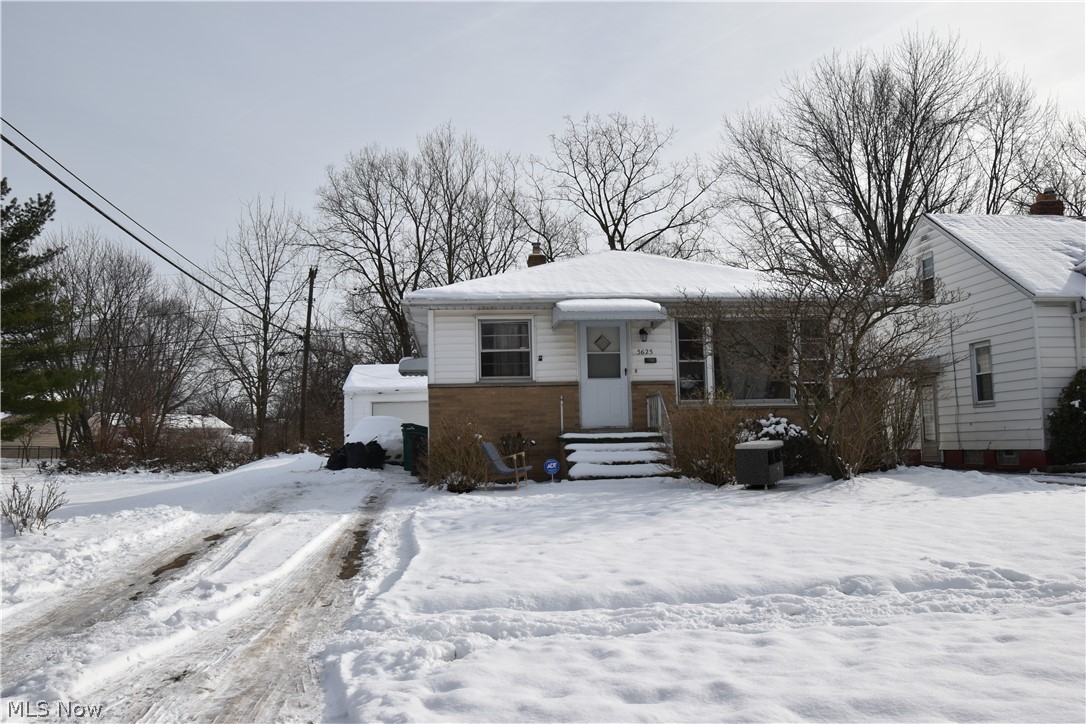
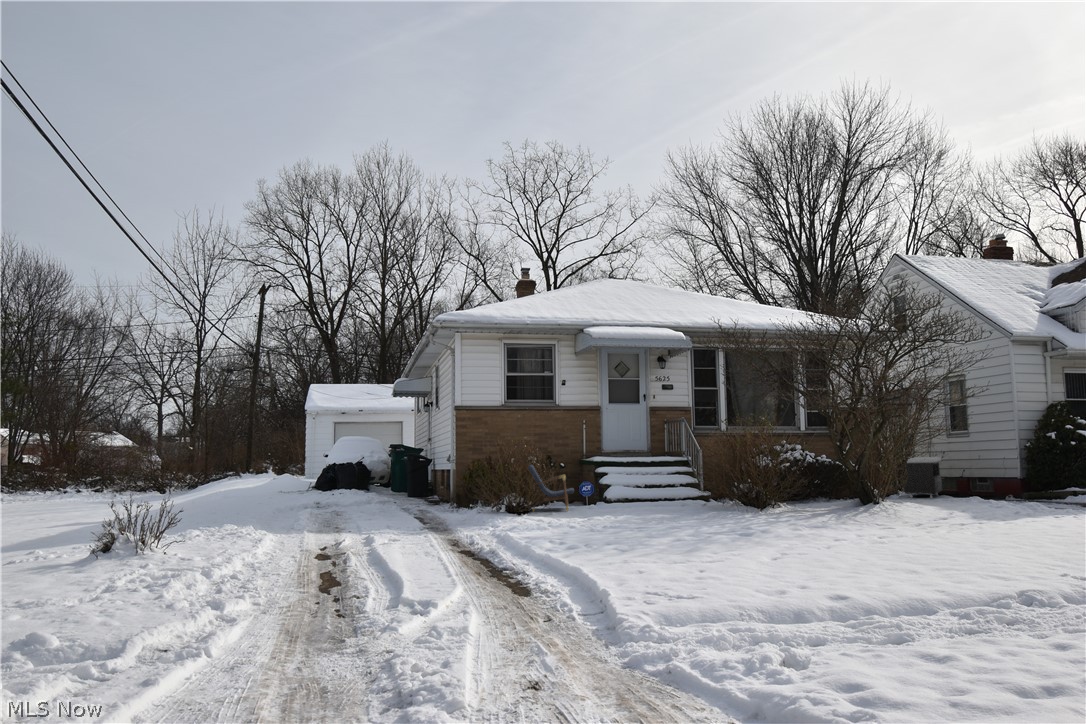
storage bench: present [735,441,784,489] -> present [904,457,942,498]

